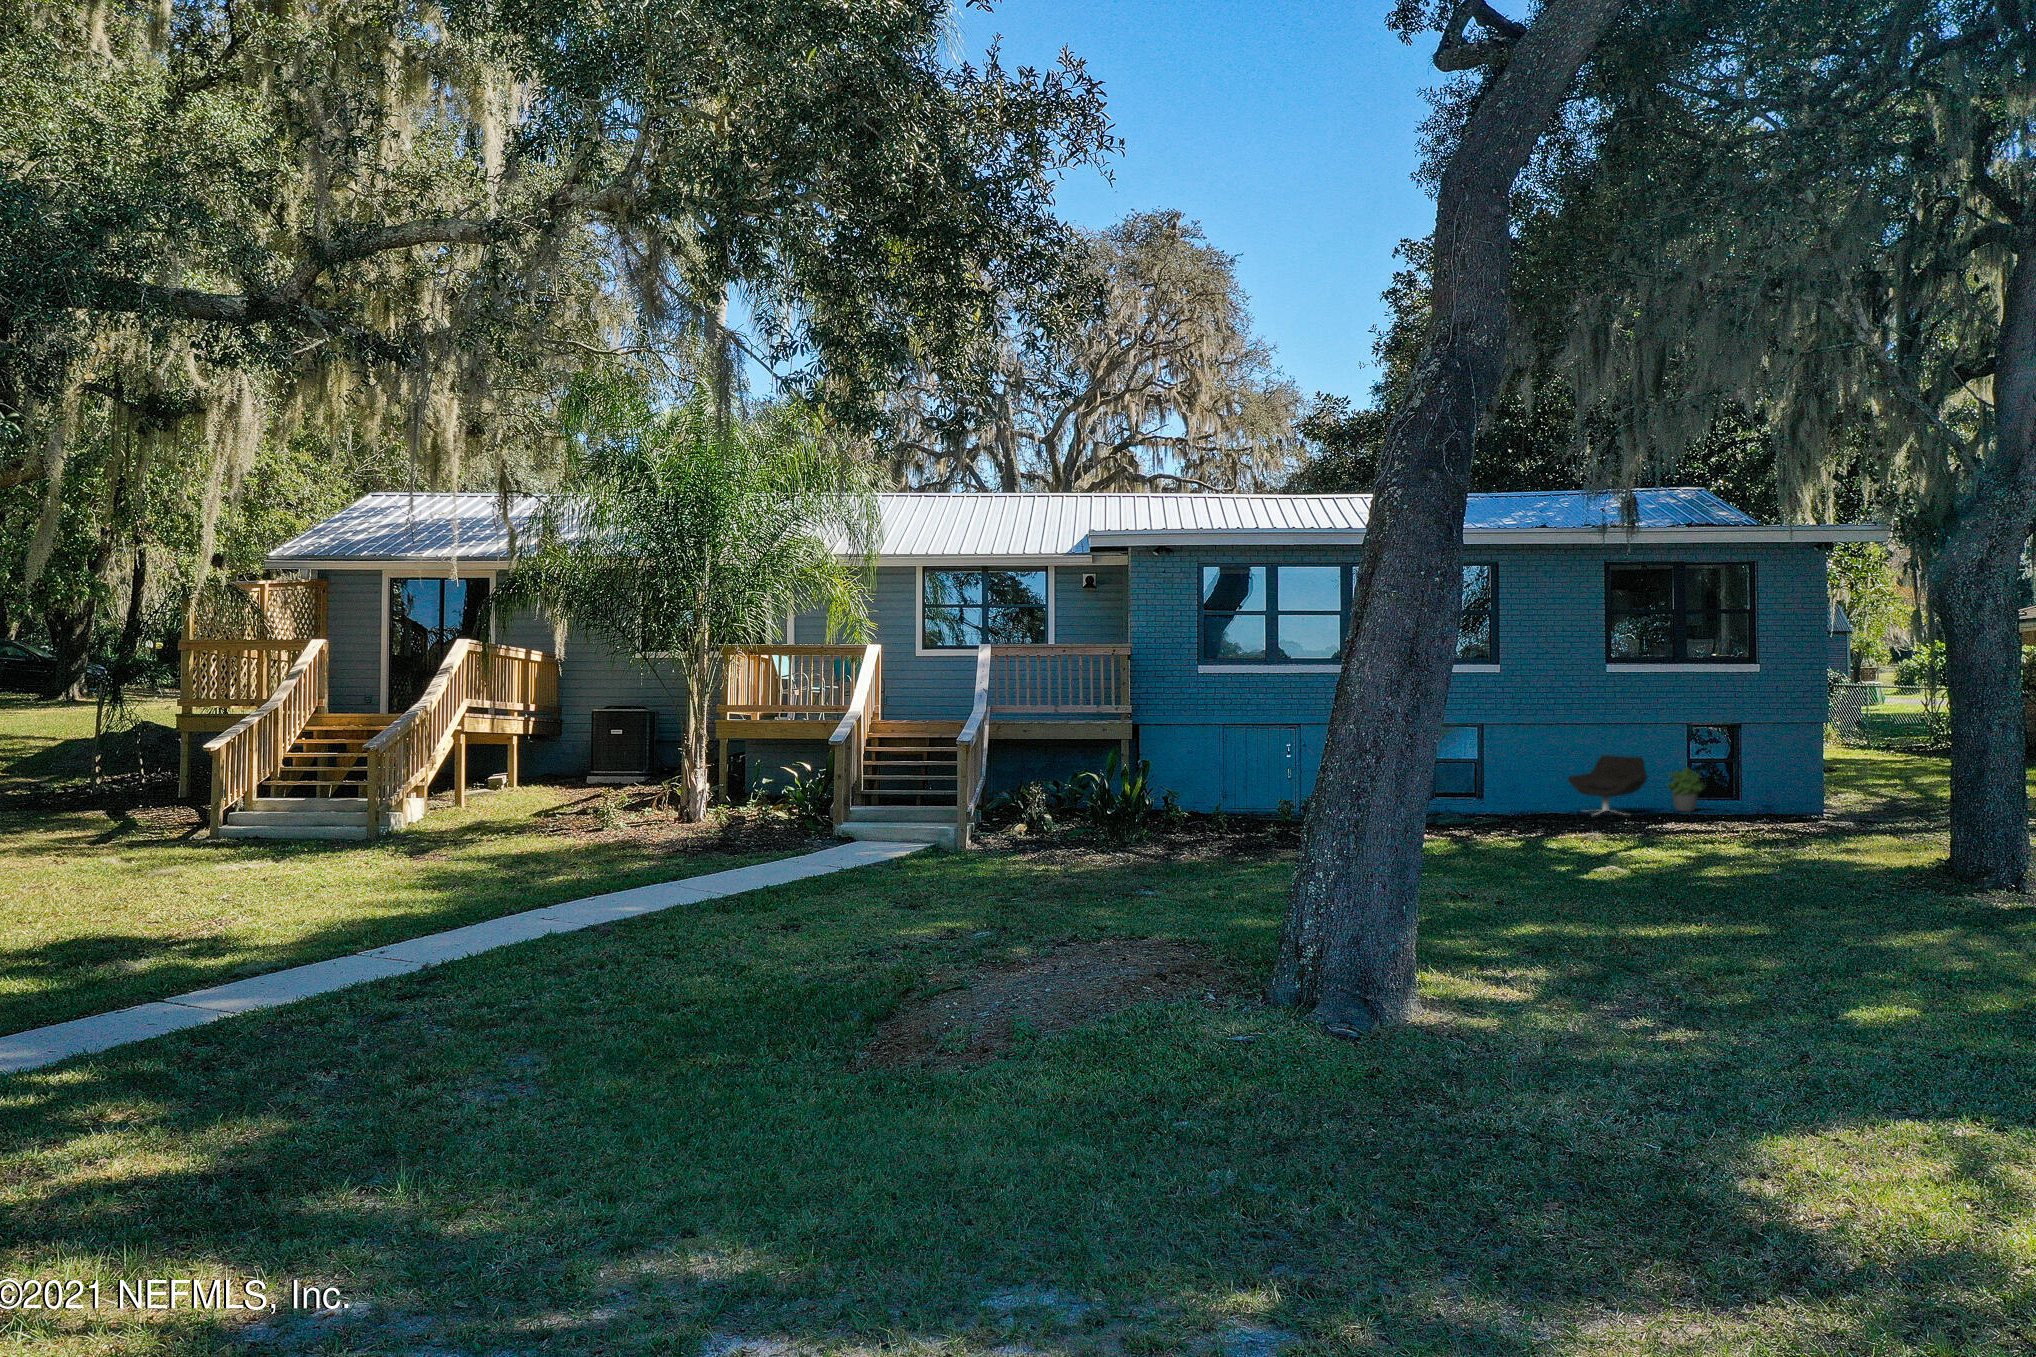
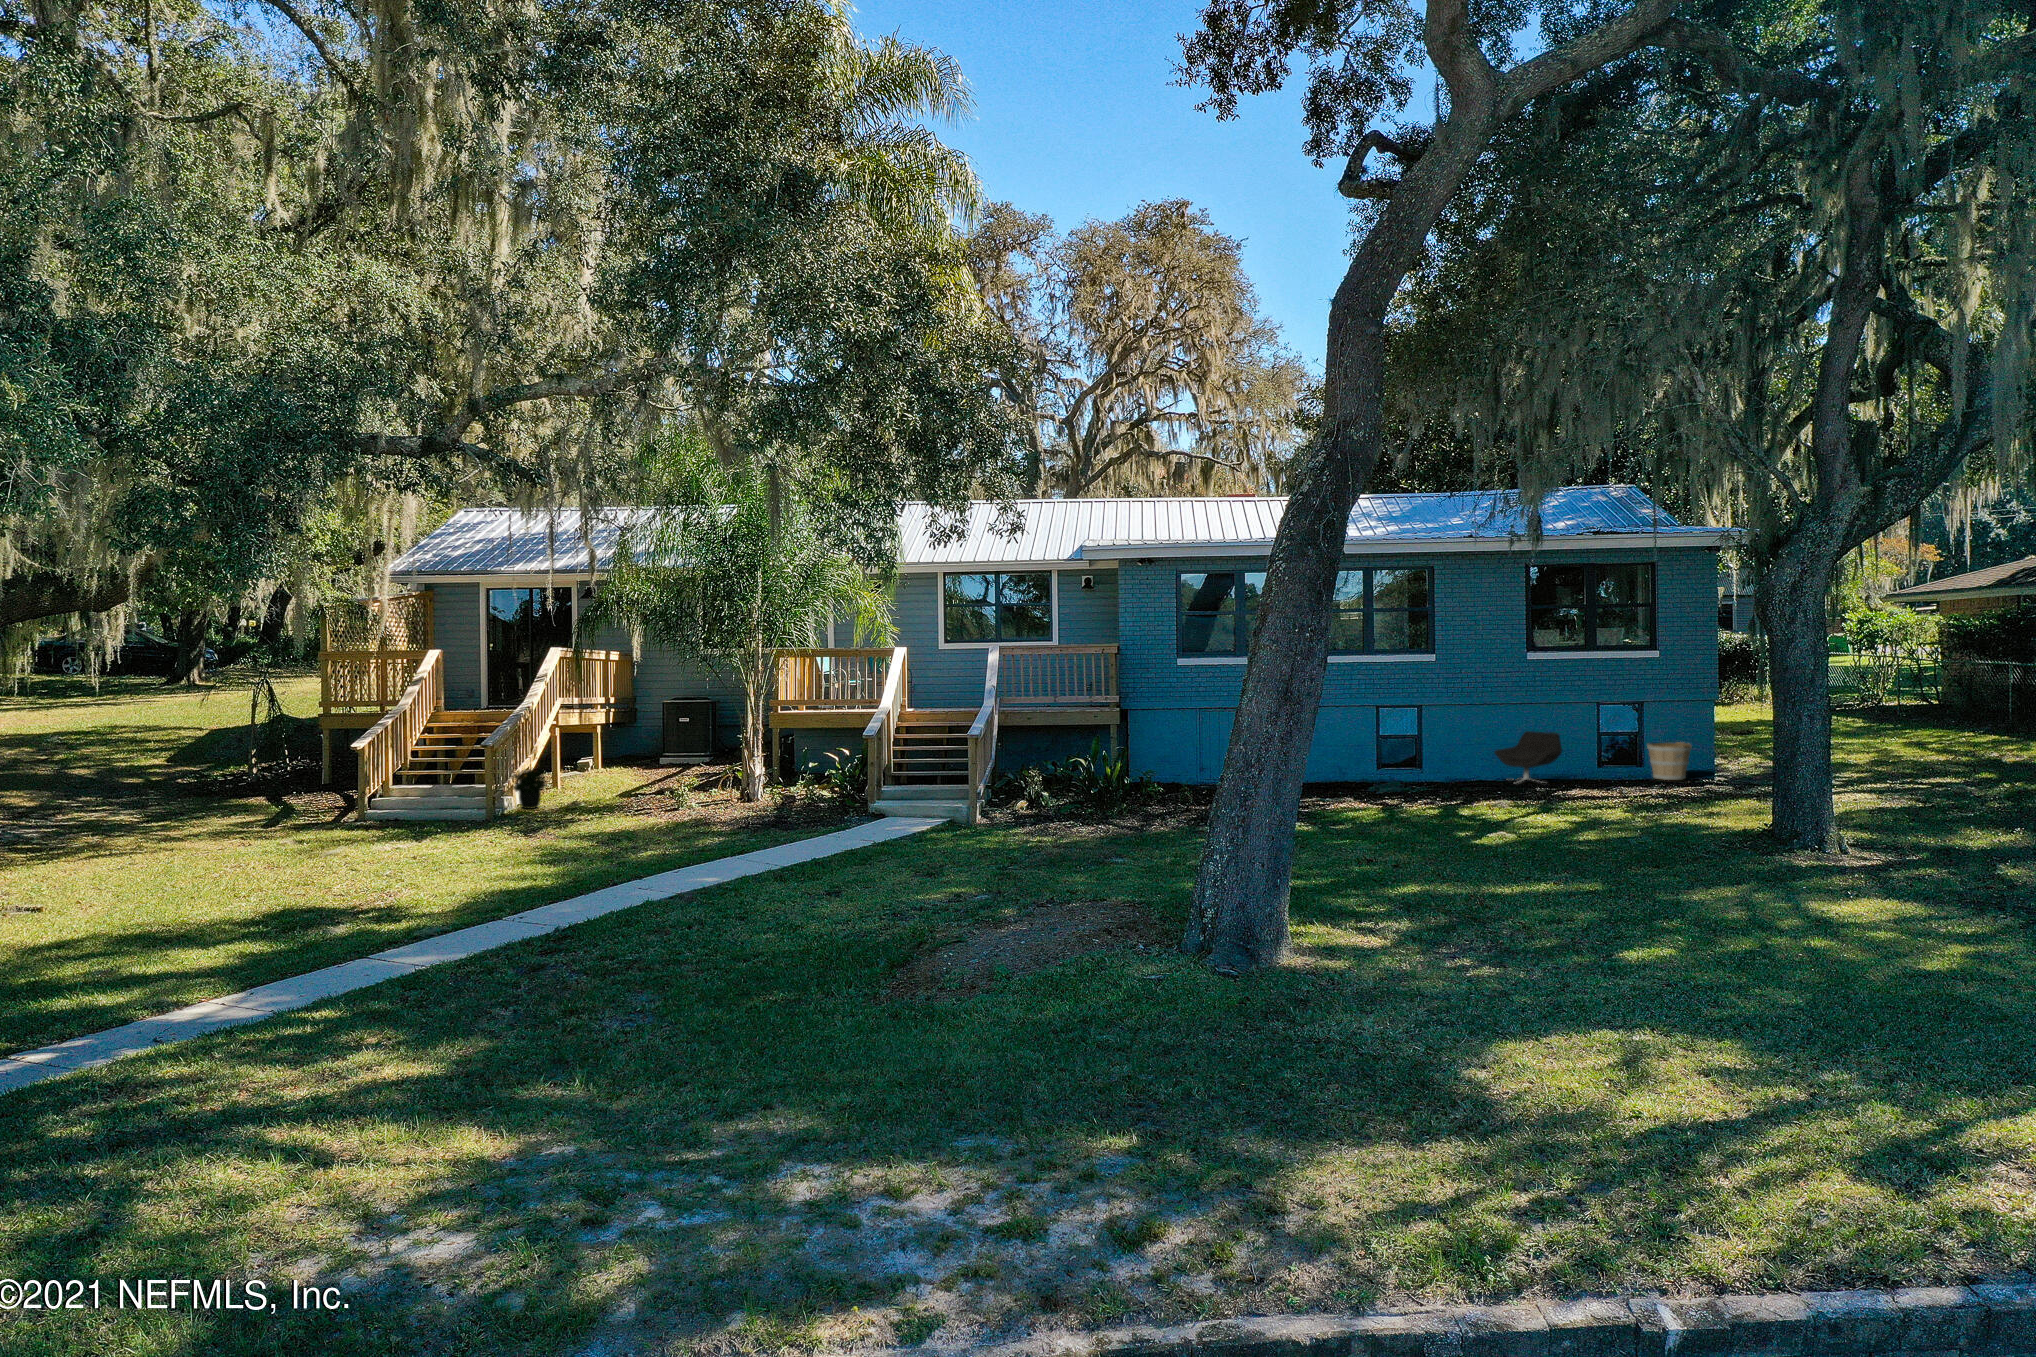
potted plant: present [1668,768,1705,812] -> present [513,769,548,809]
wooden bucket: none [1744,770,1798,814] -> present [1647,742,1692,780]

